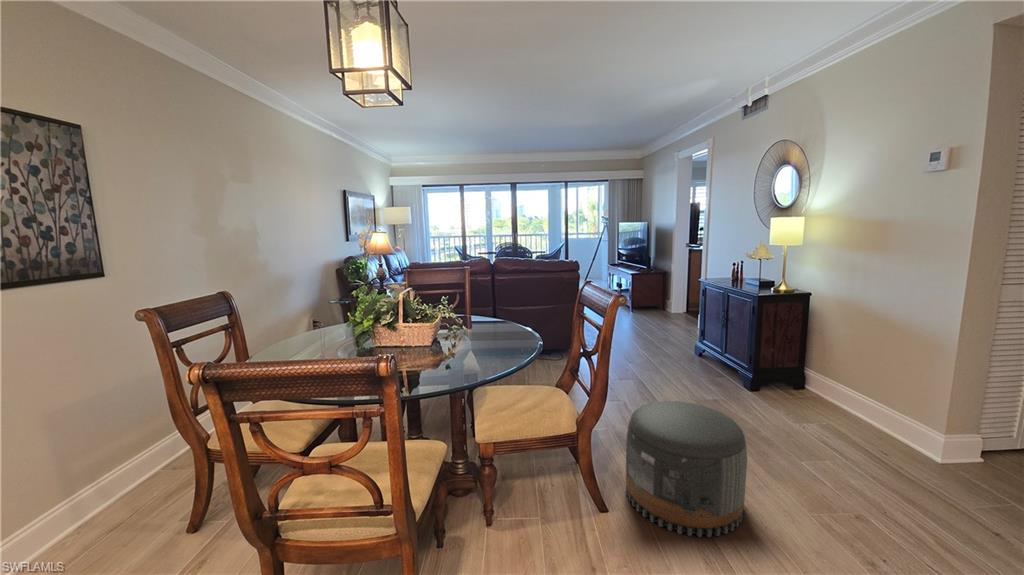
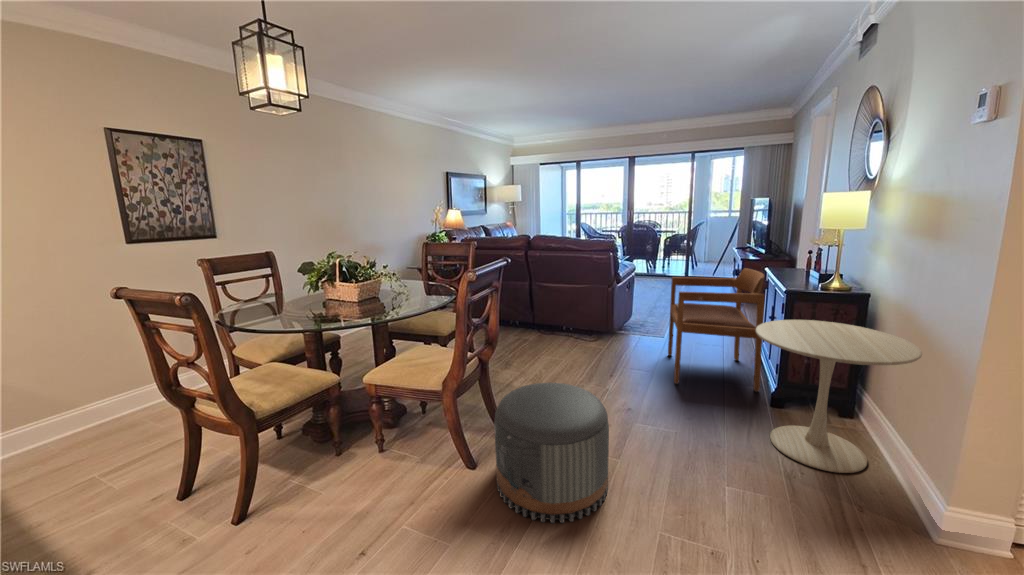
armchair: none [639,283,735,389] -> present [668,268,765,392]
side table: none [761,320,882,432] -> present [756,320,922,473]

